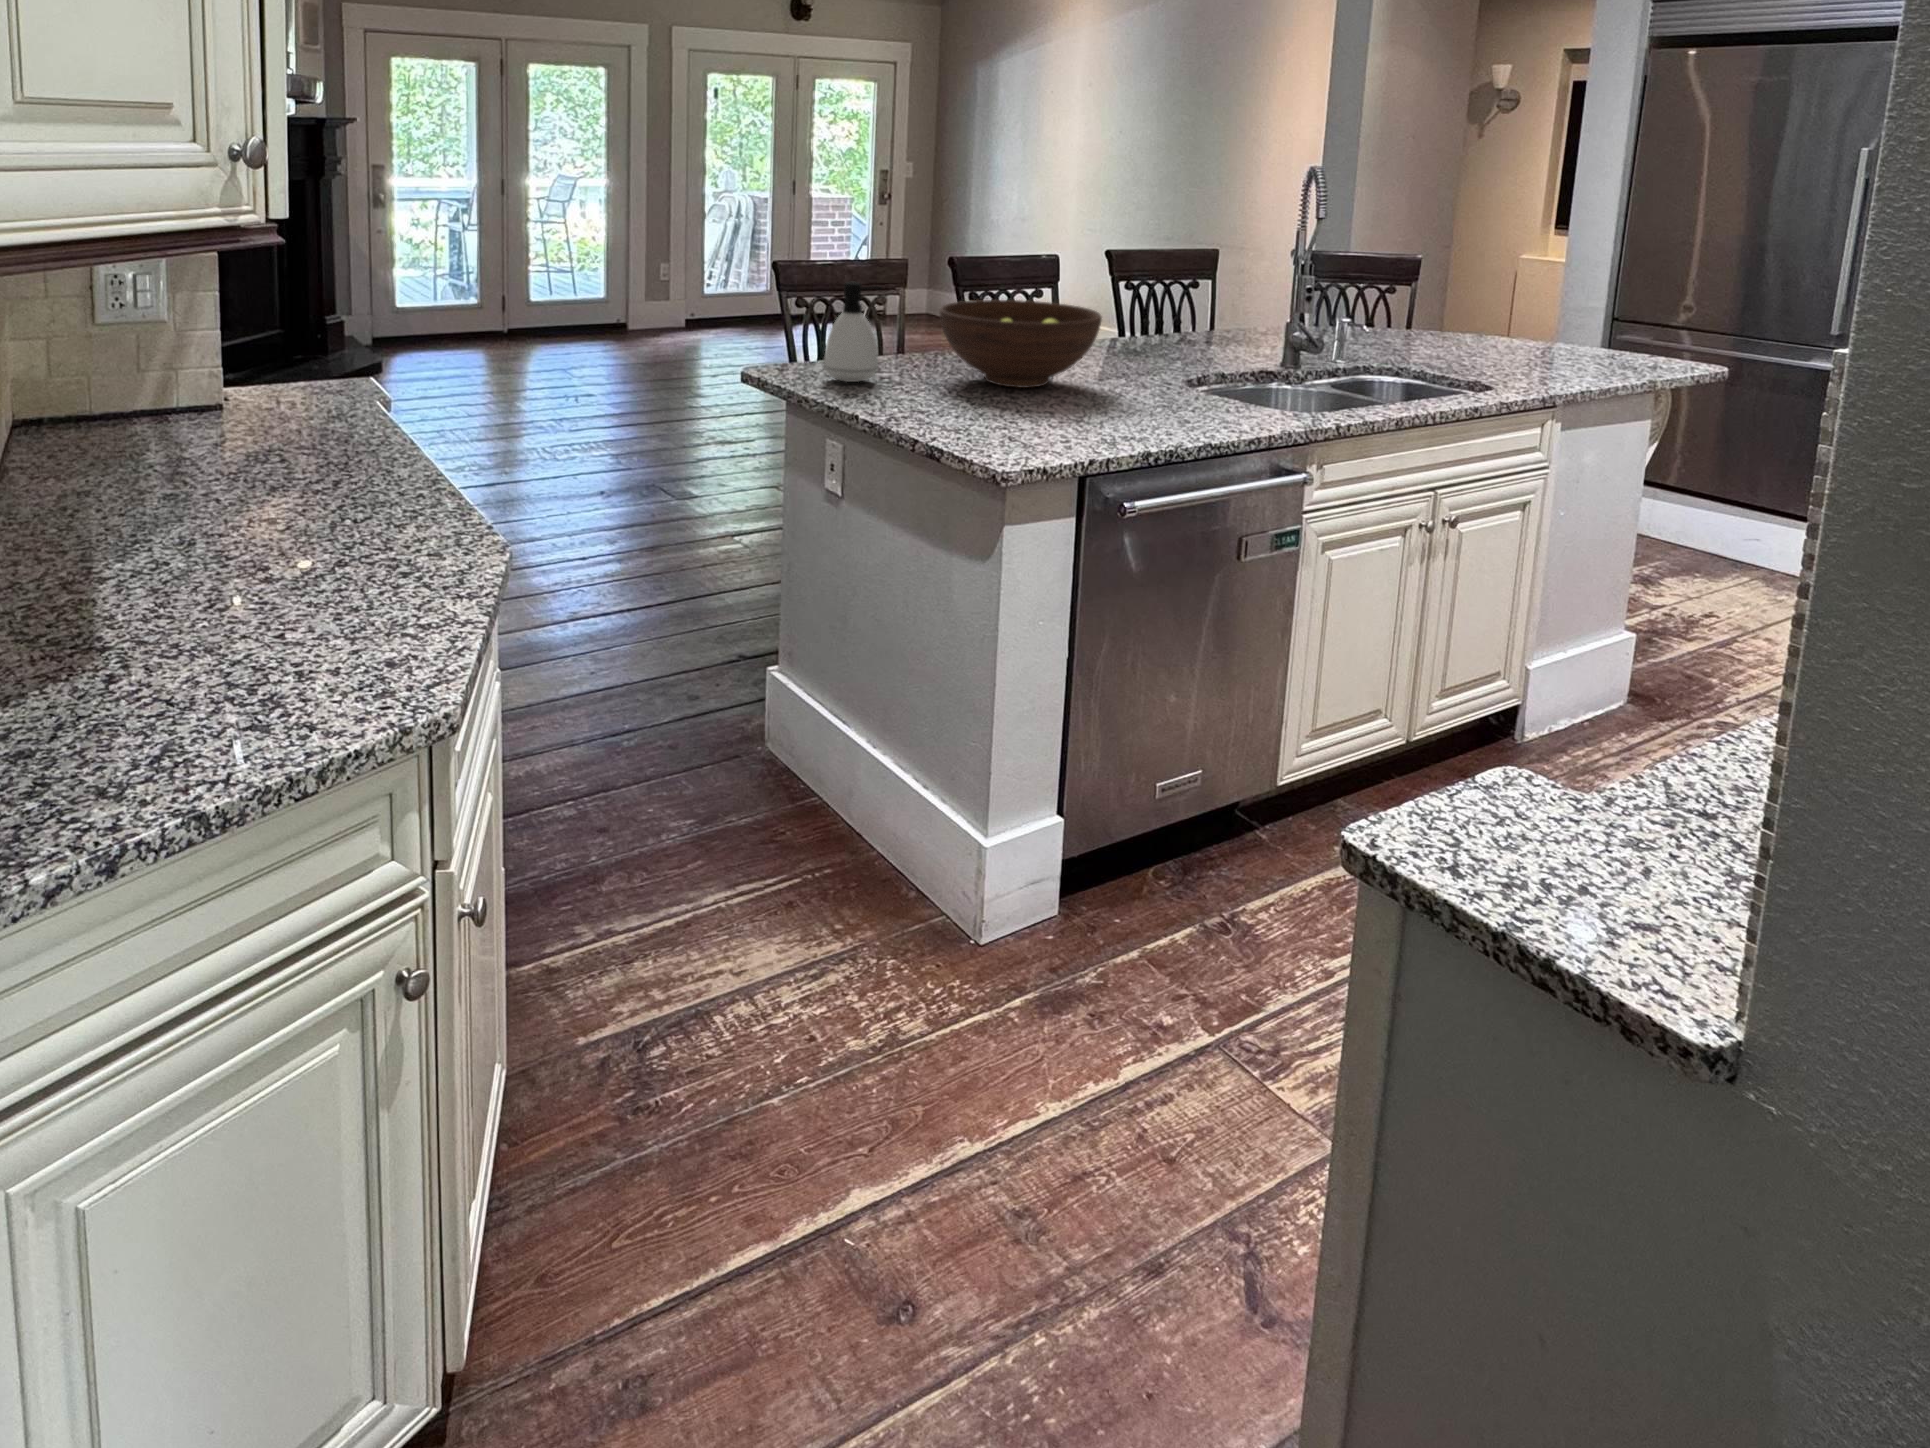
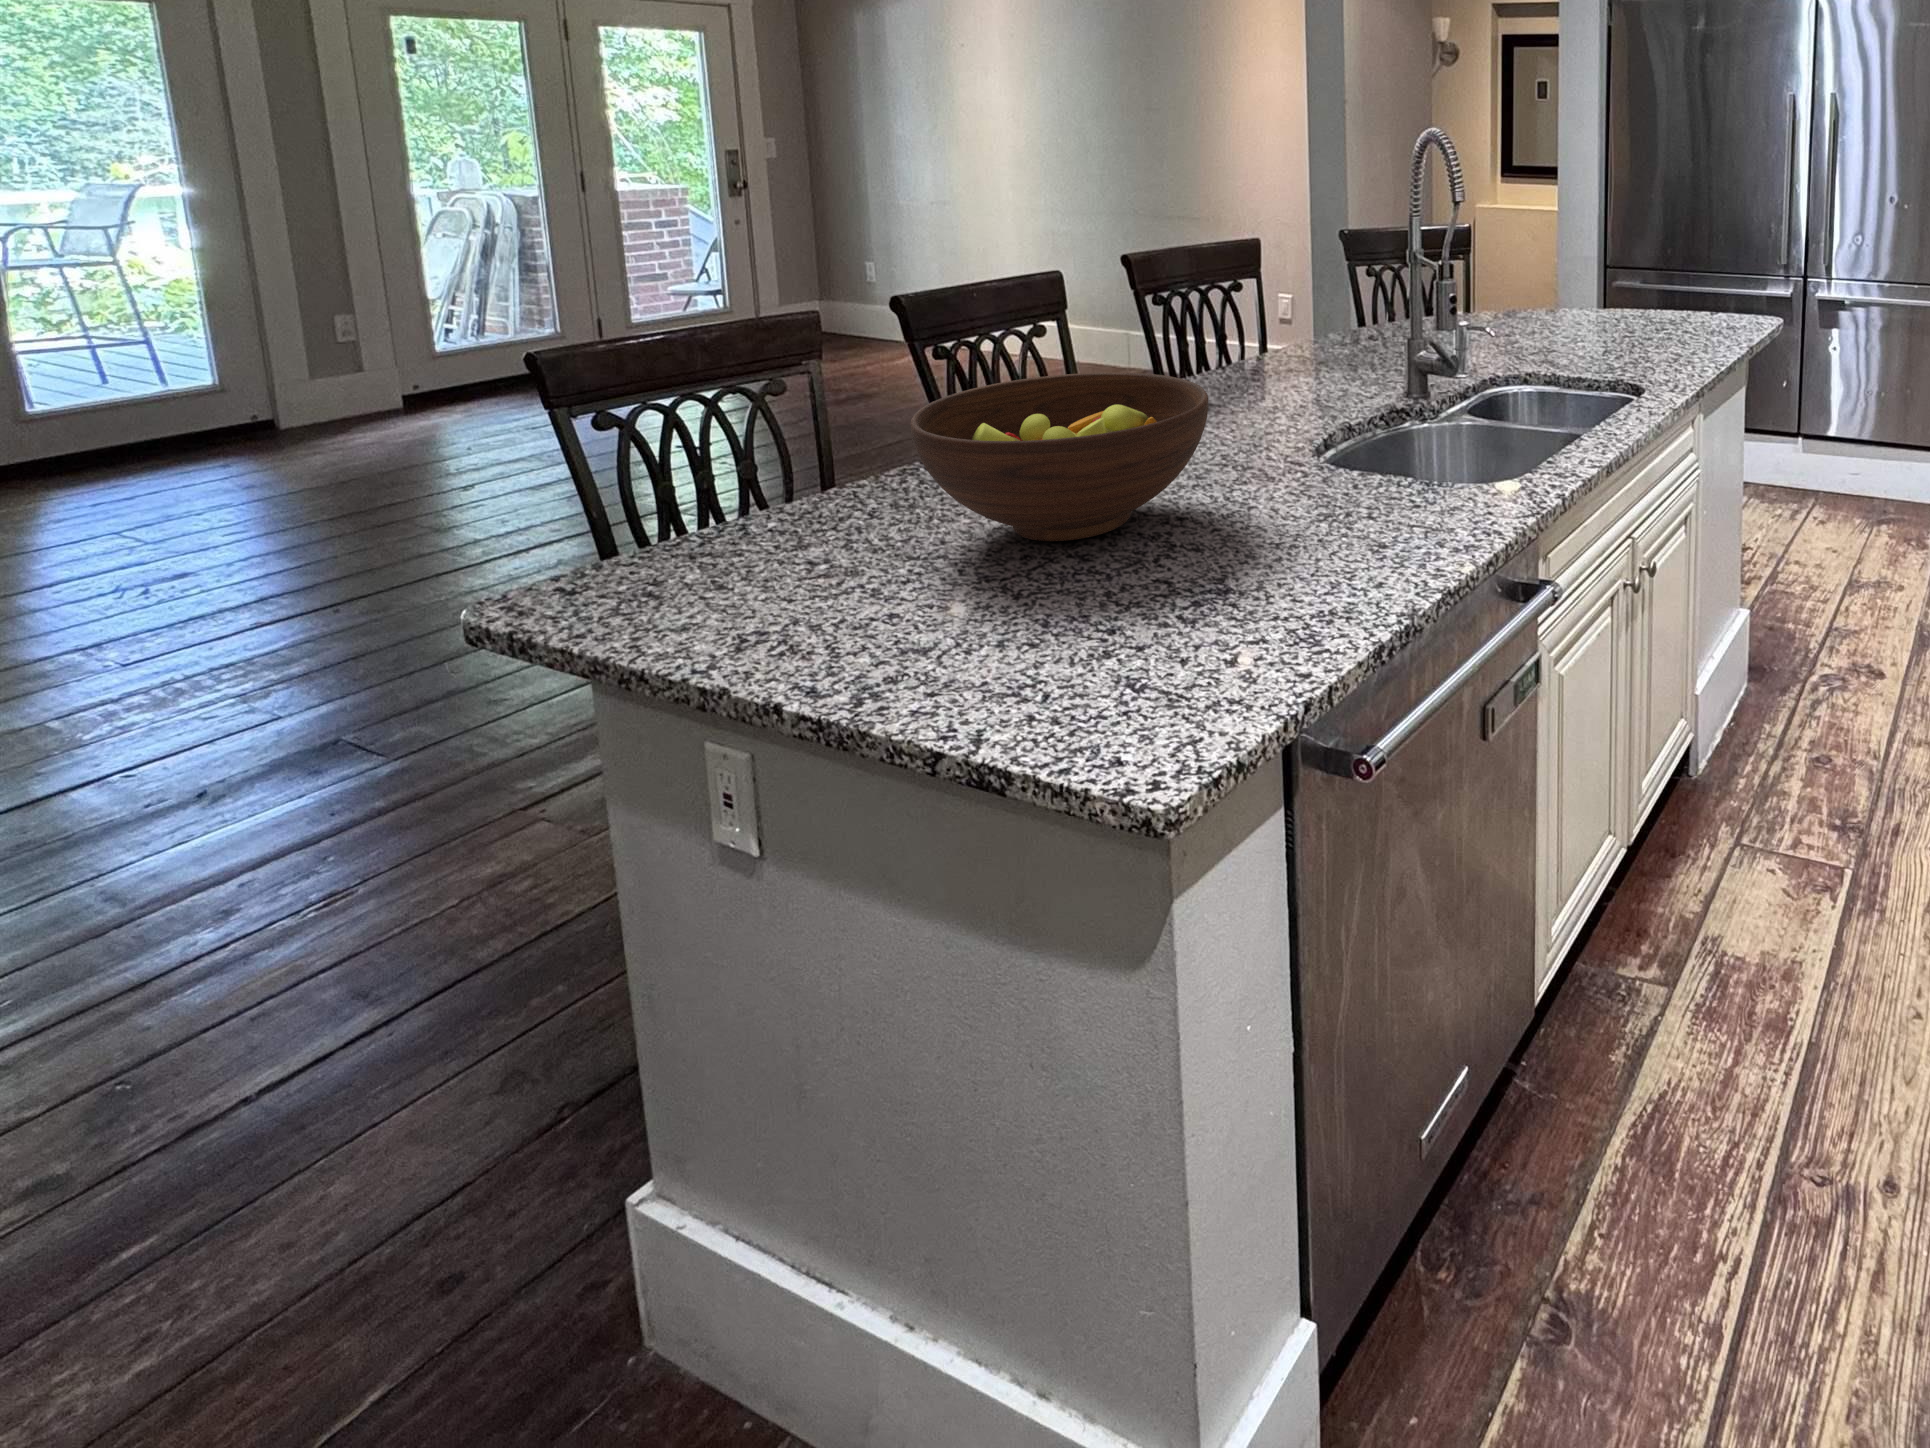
soap dispenser: present [824,282,881,382] -> none [661,405,793,612]

